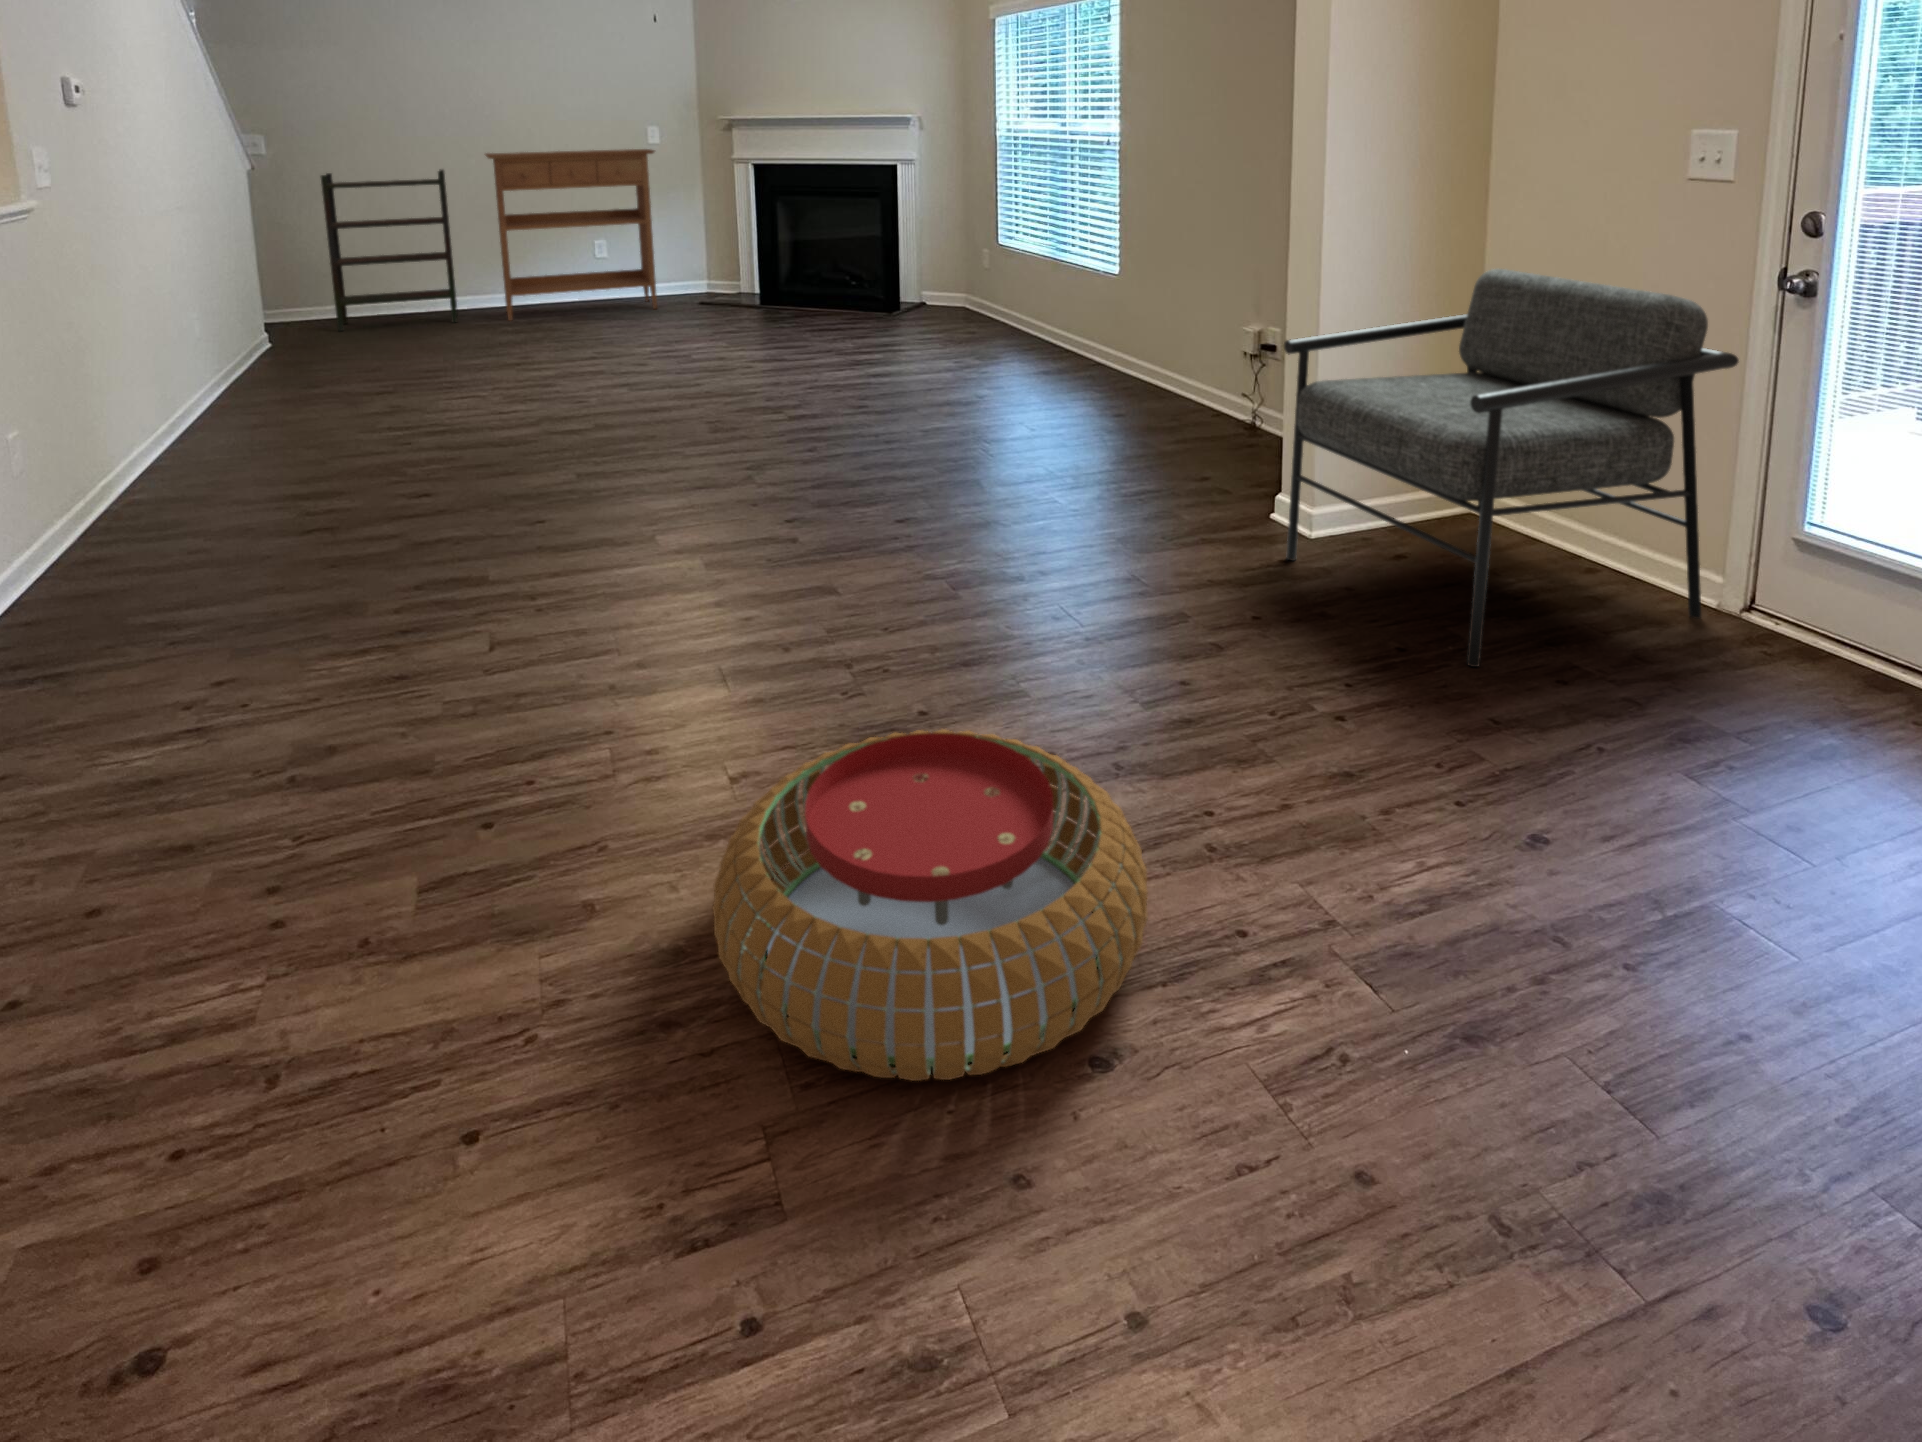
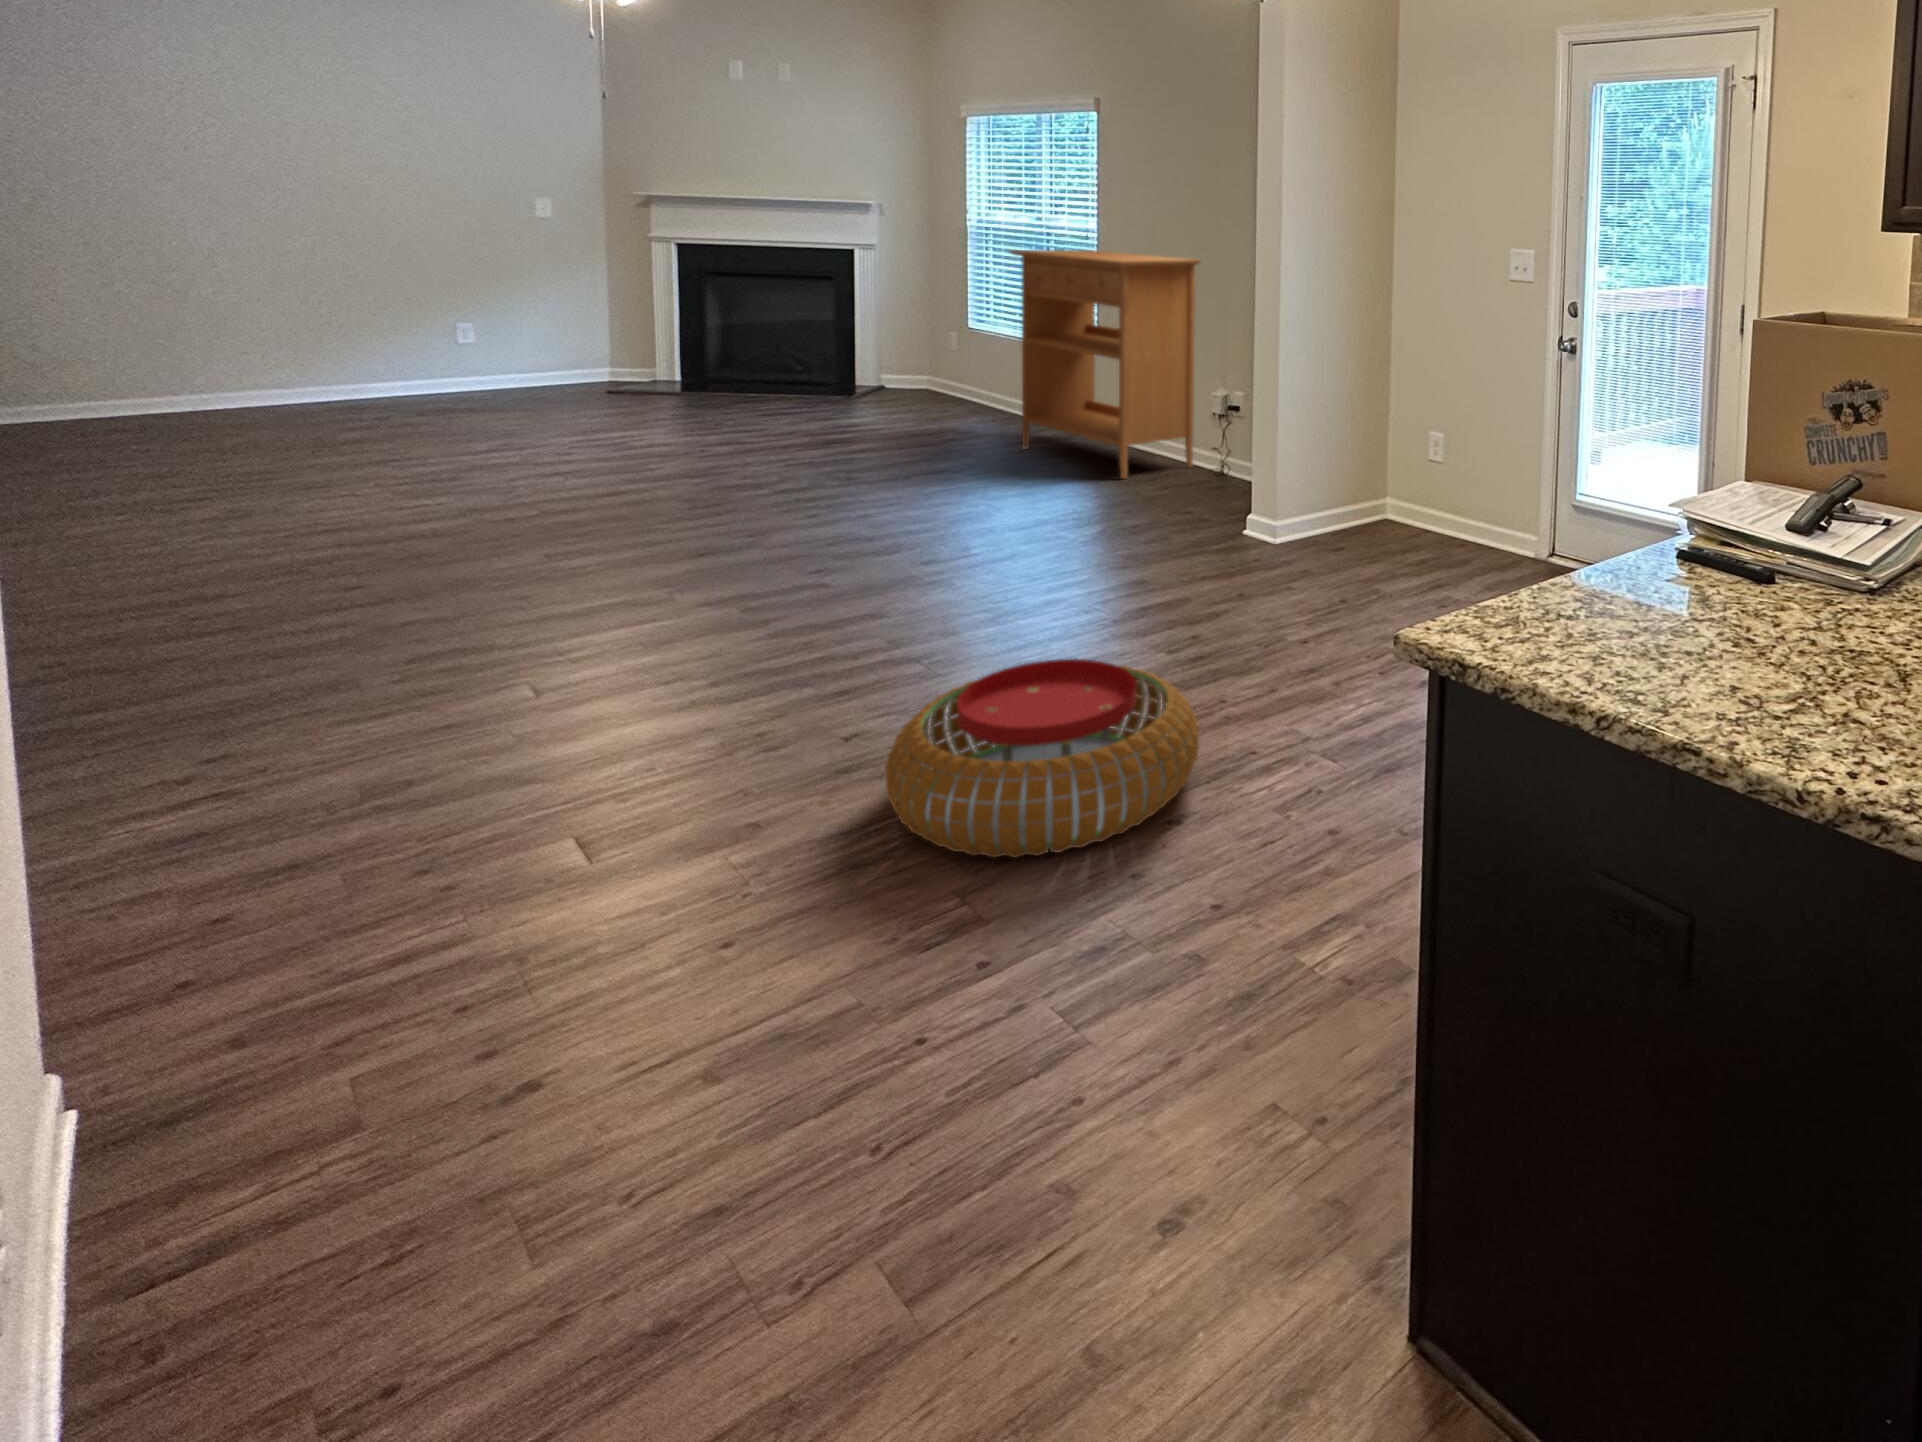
console table: present [485,149,657,321] -> present [1010,250,1200,479]
bookshelf: present [321,169,458,331] -> none [24,237,245,440]
armchair: present [1284,269,1739,667] -> none [1255,341,1538,605]

